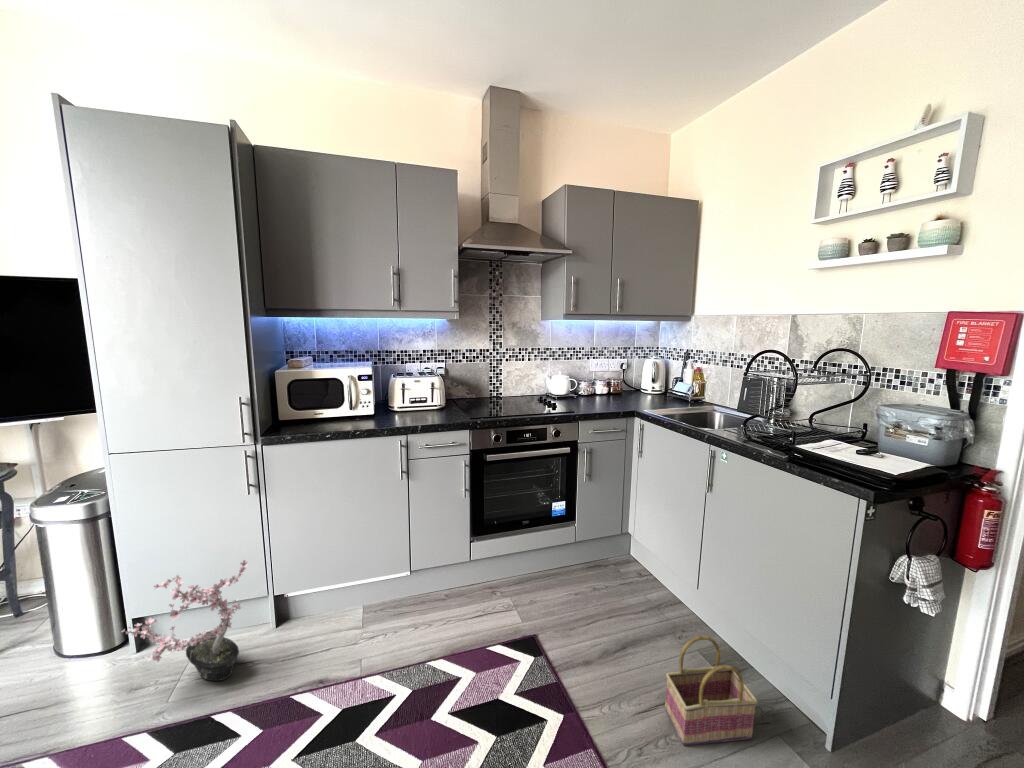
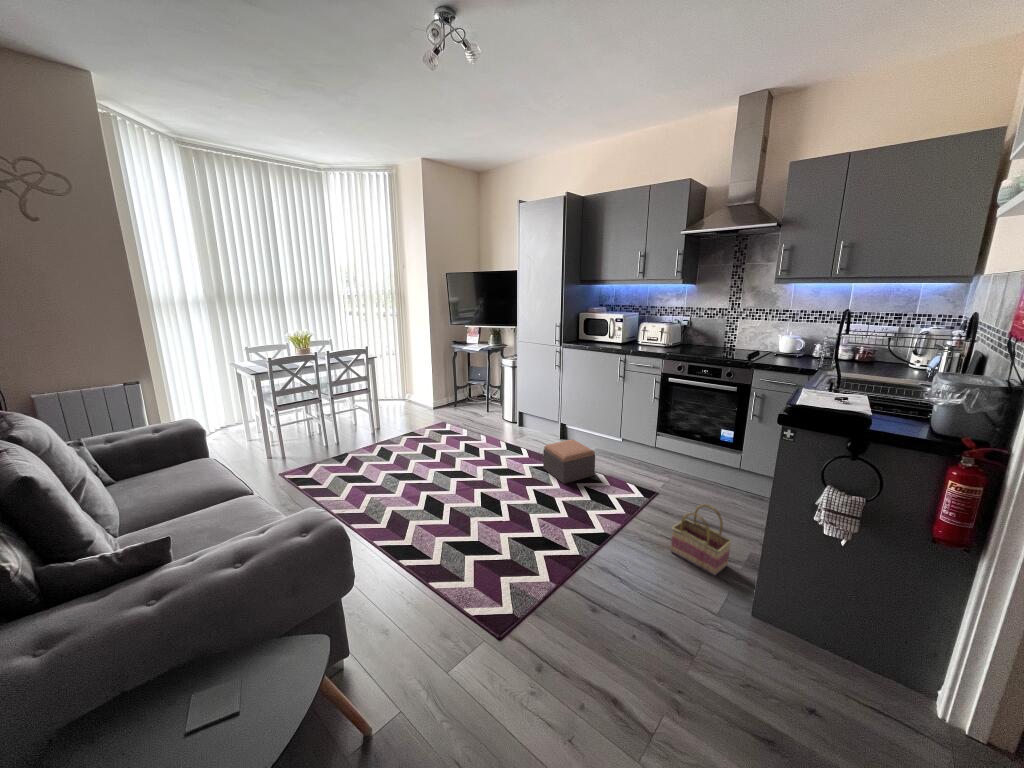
potted plant: present [122,560,248,681] -> none [509,393,551,443]
footstool: none [319,627,428,746] -> present [543,439,595,484]

